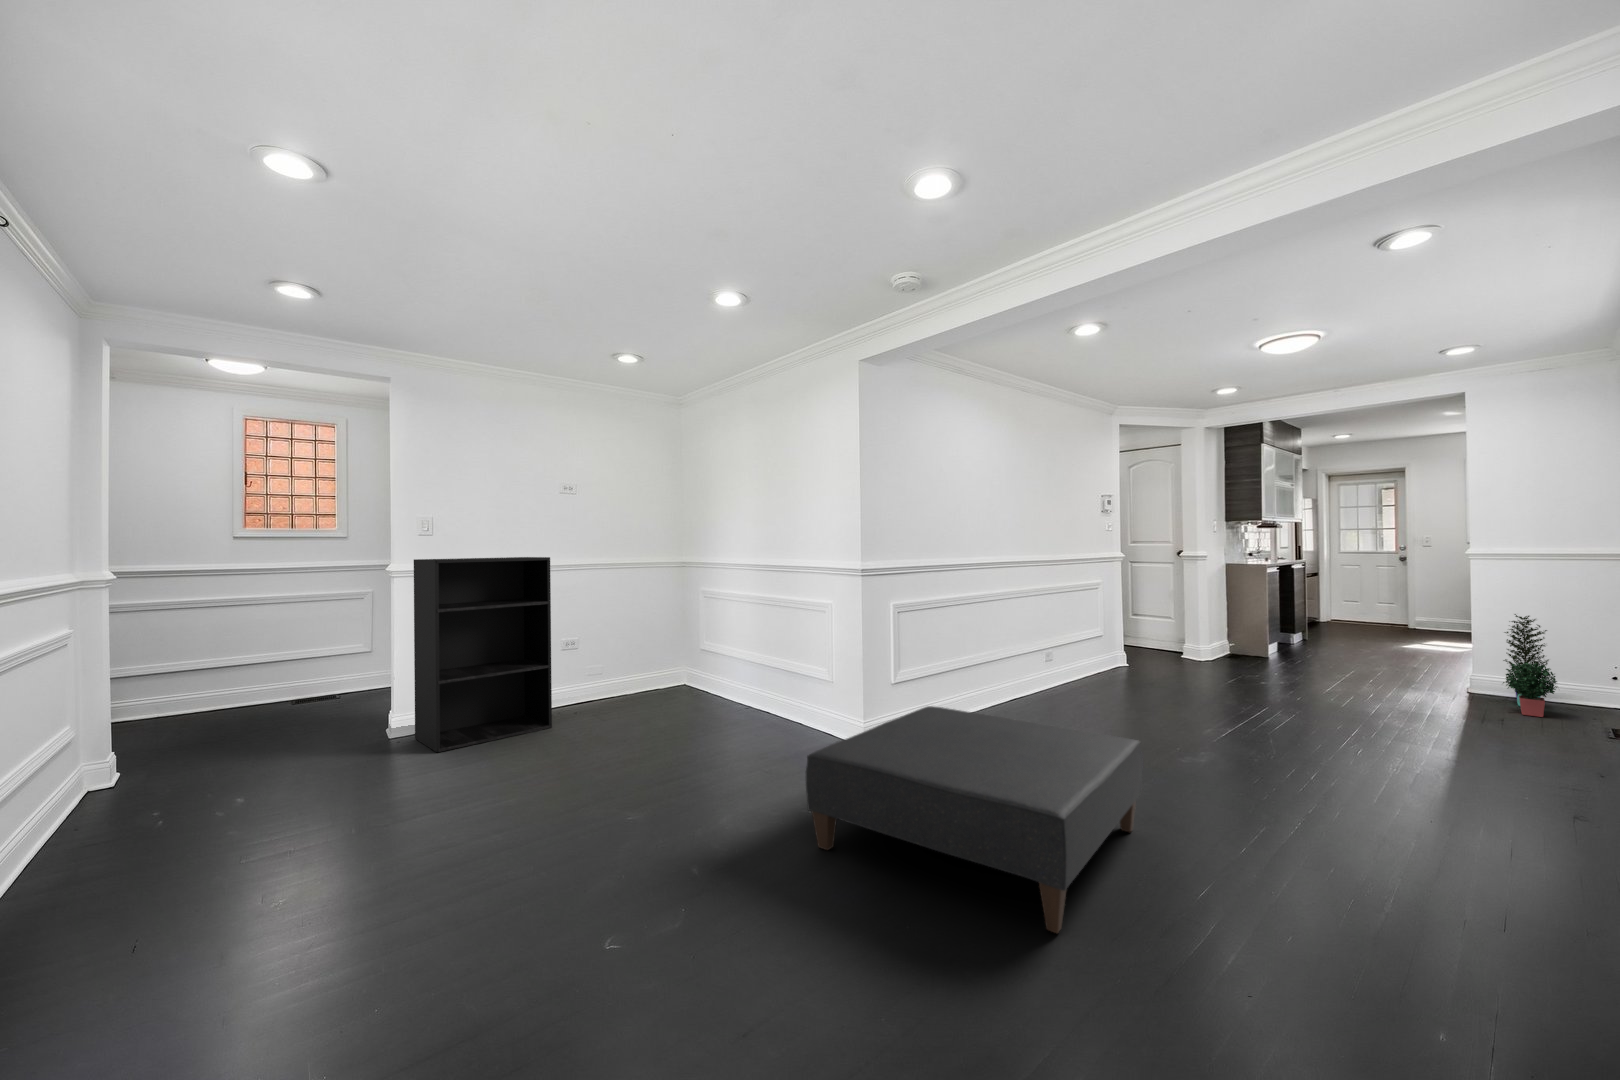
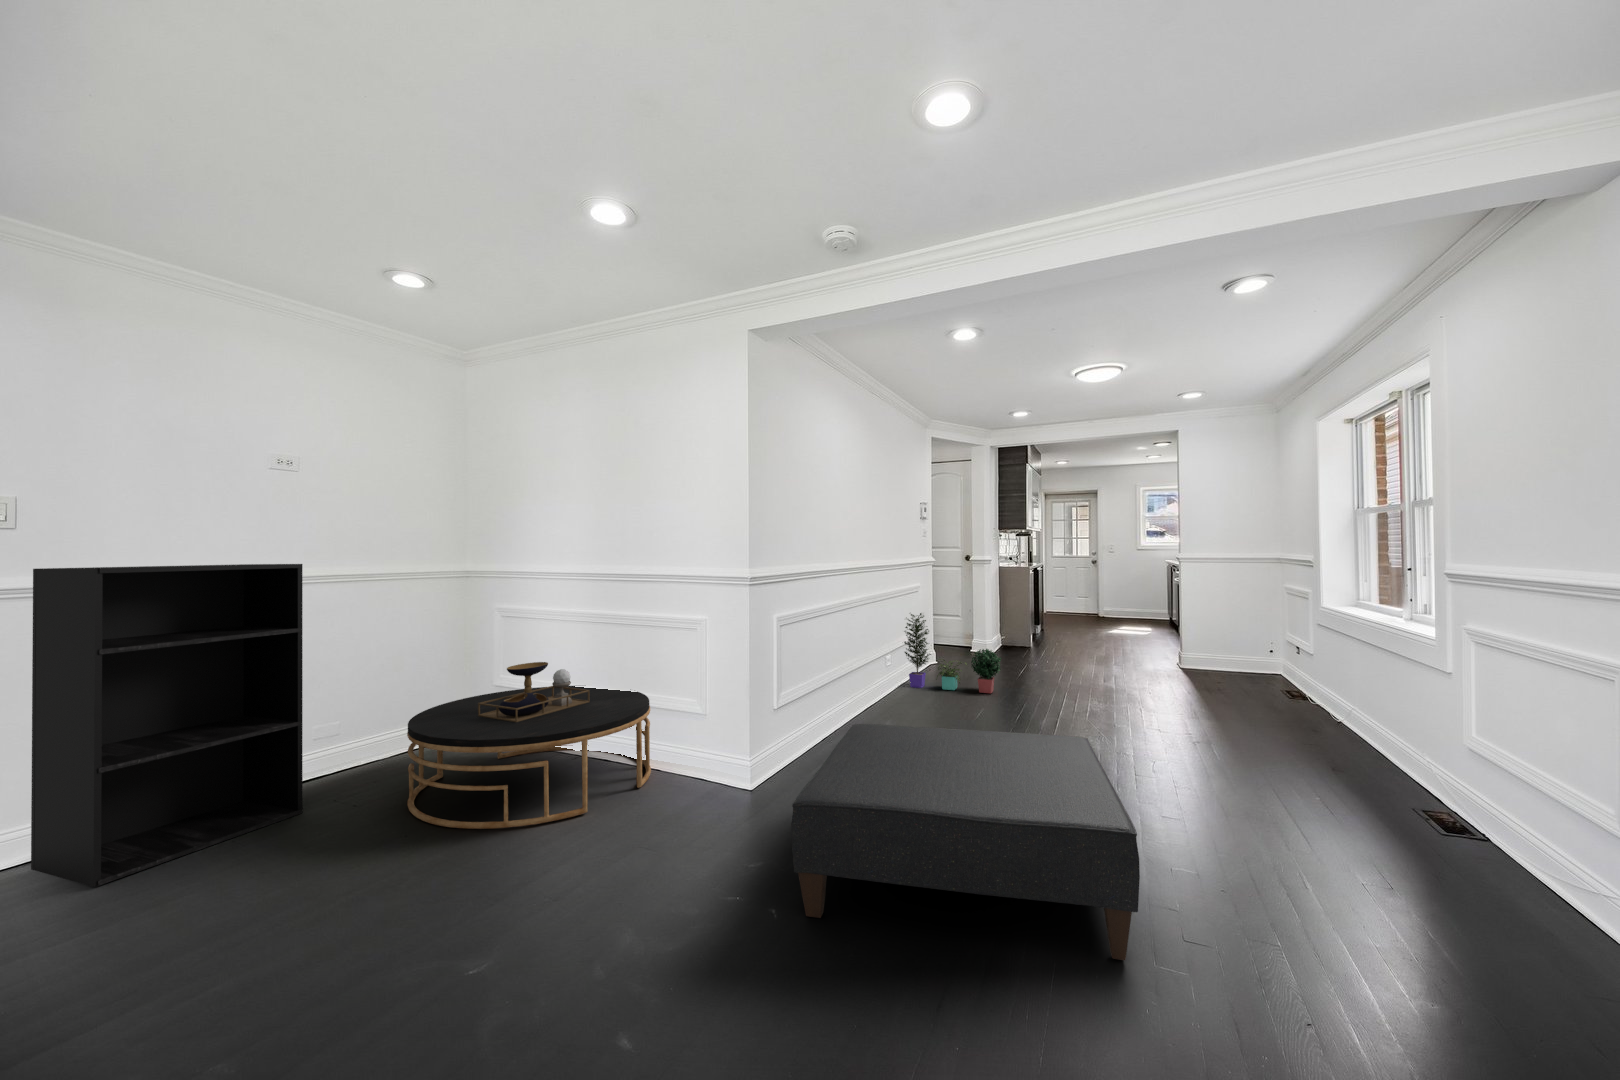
potted plant: present [1503,614,1557,717] -> present [904,613,1001,693]
coffee table: none [609,635,784,755] -> present [407,662,651,829]

